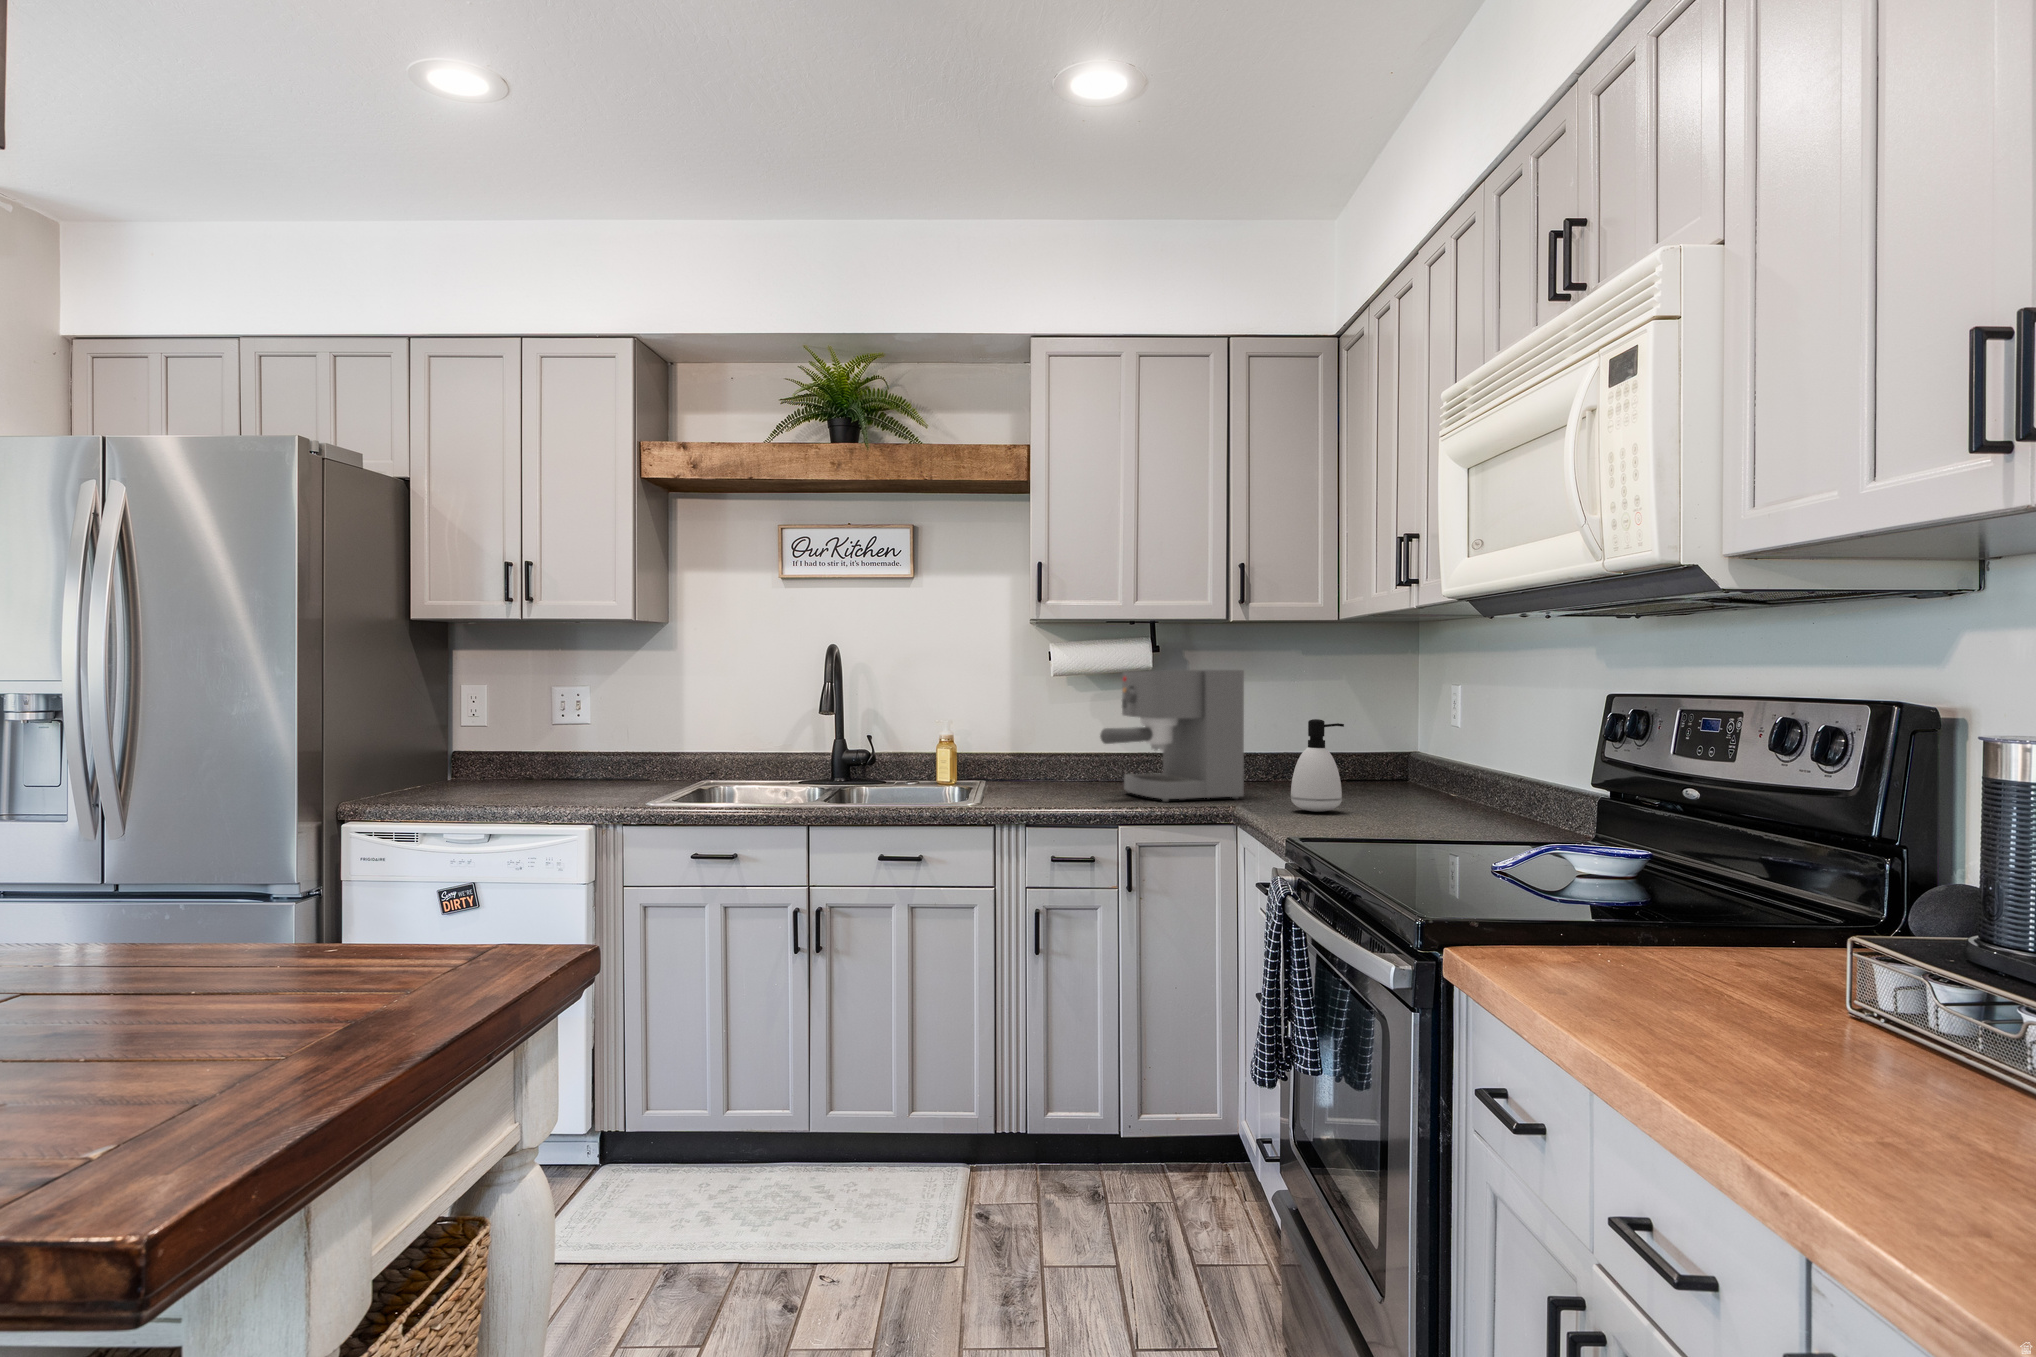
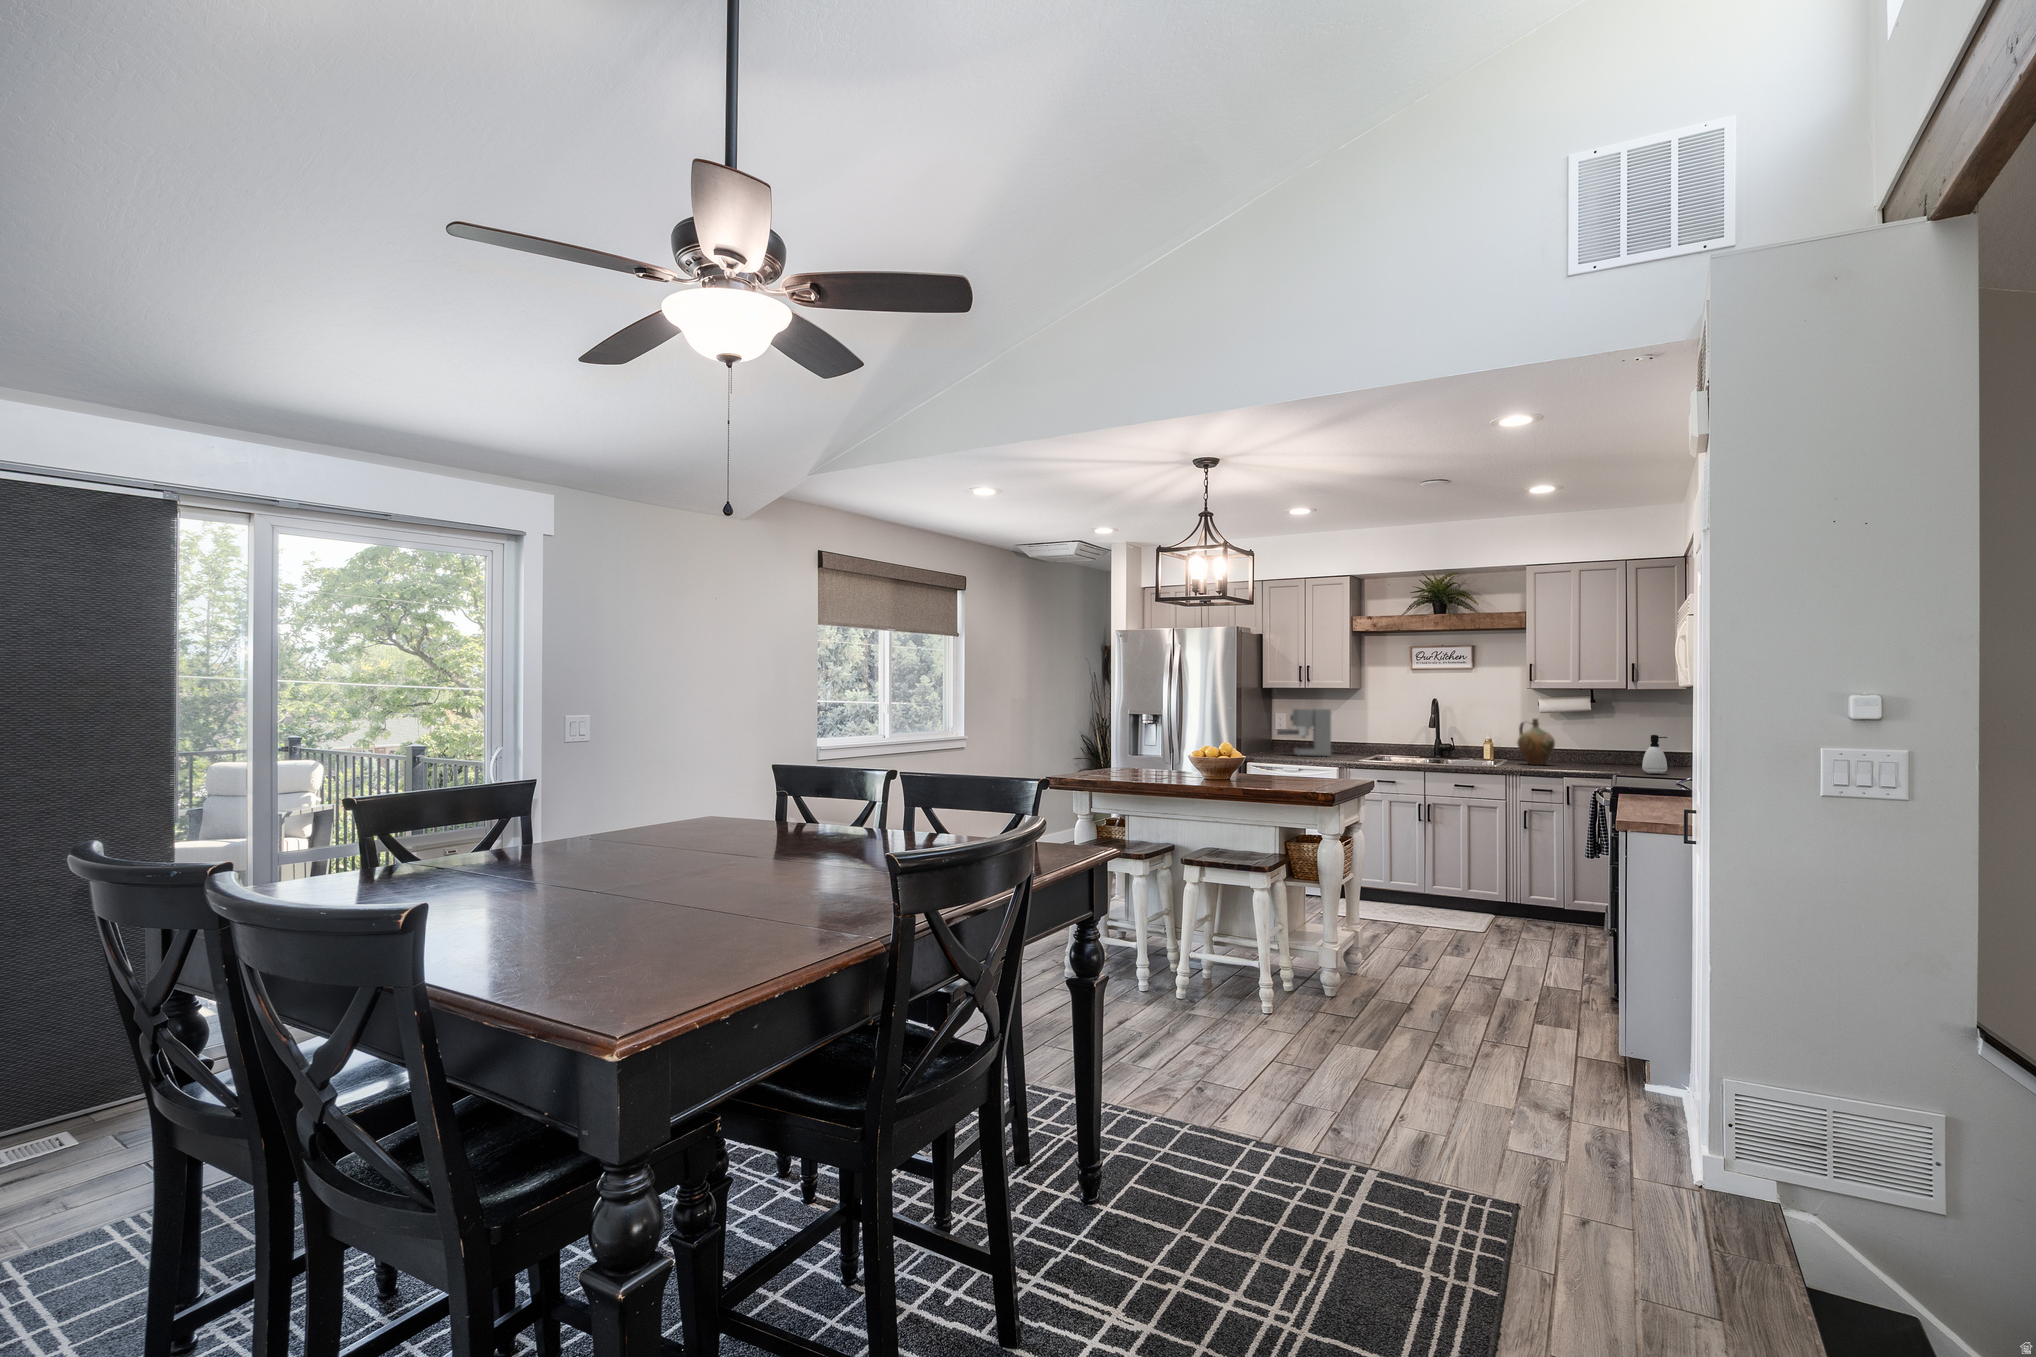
coffee maker: present [1100,670,1244,802] -> present [1277,709,1331,757]
ceramic jug: none [1004,686,1078,789] -> present [1517,719,1555,765]

